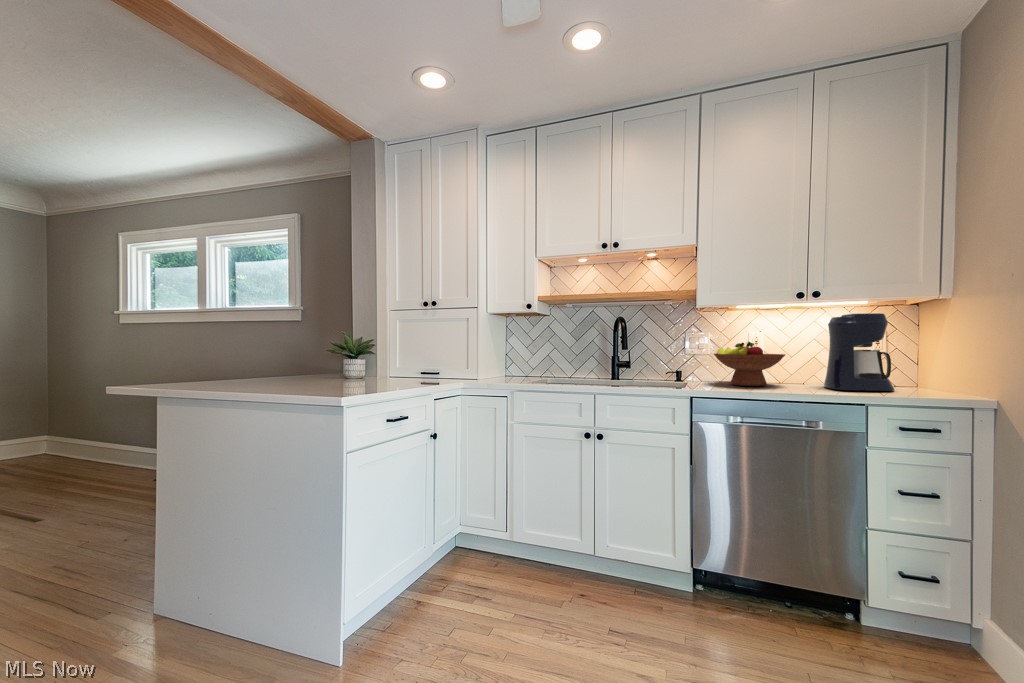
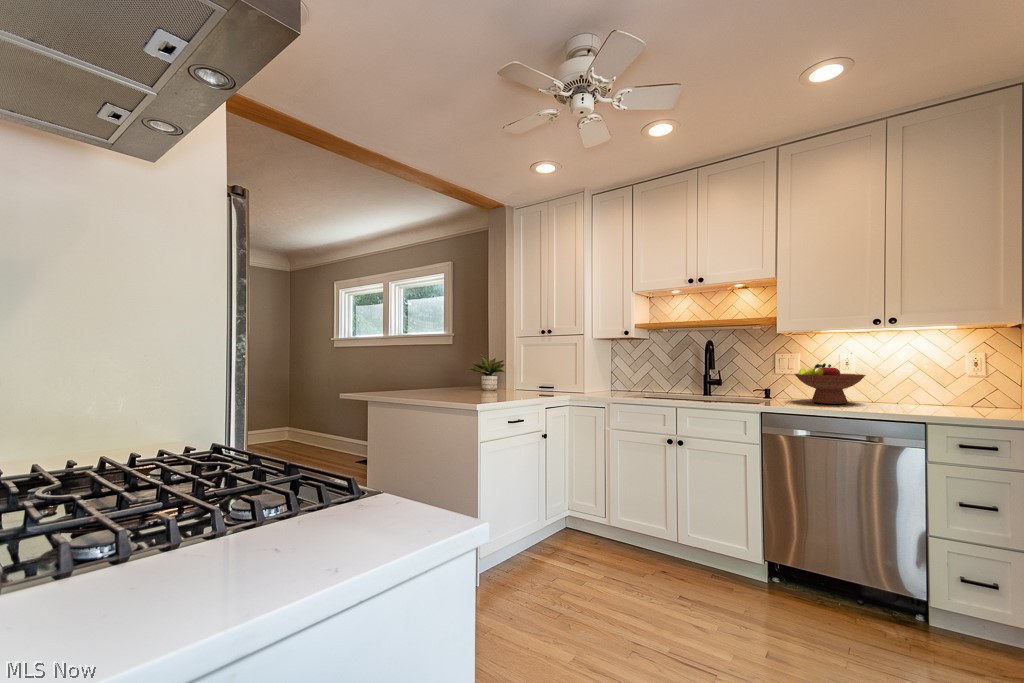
coffee maker: present [824,313,895,391] -> none [907,336,980,412]

